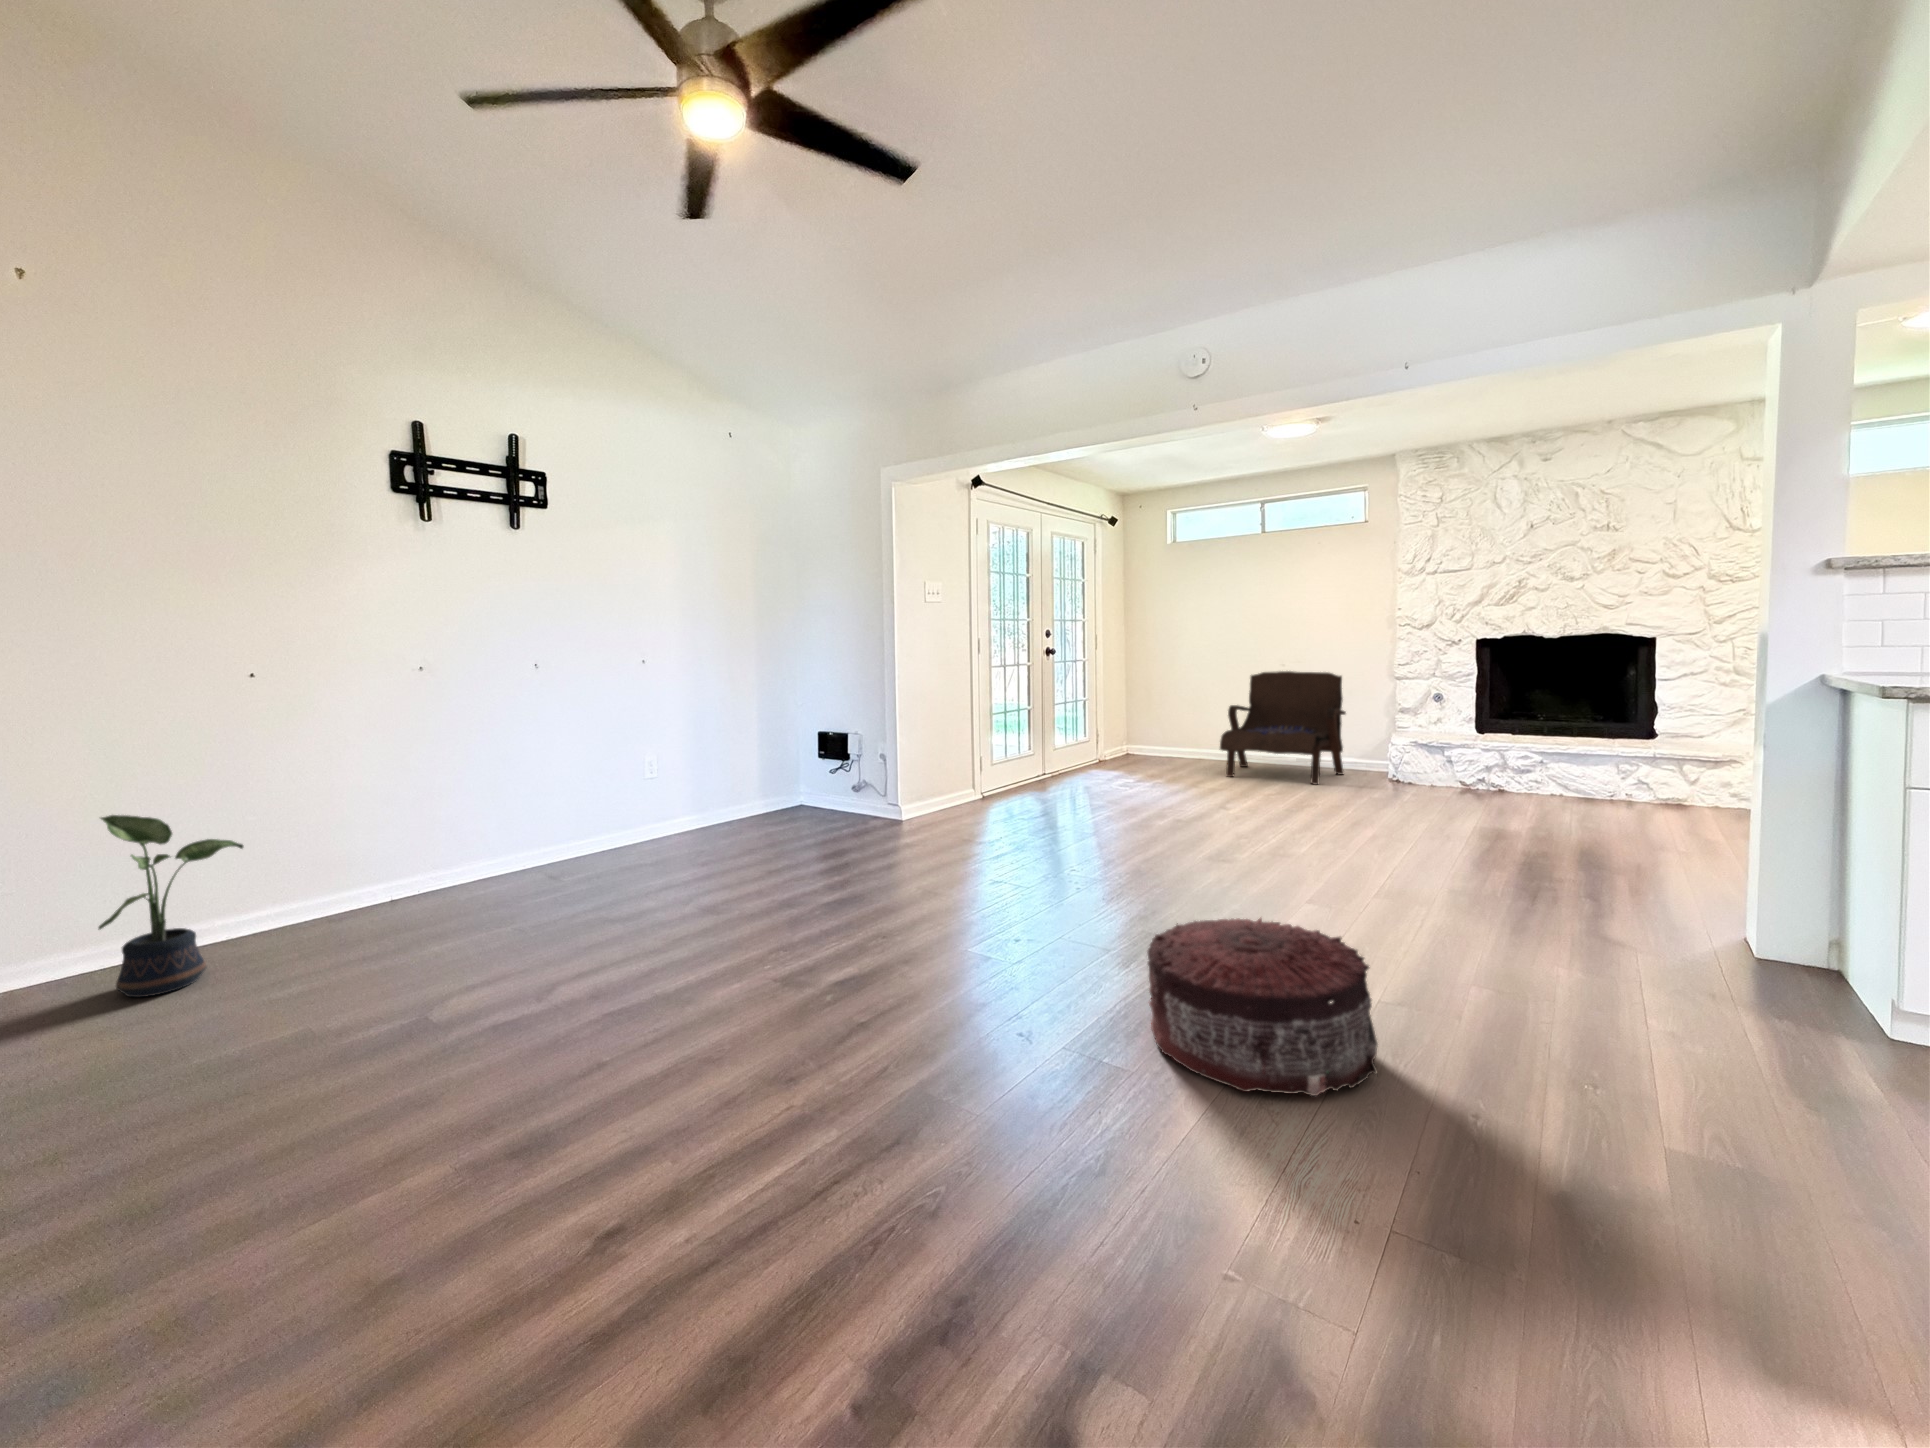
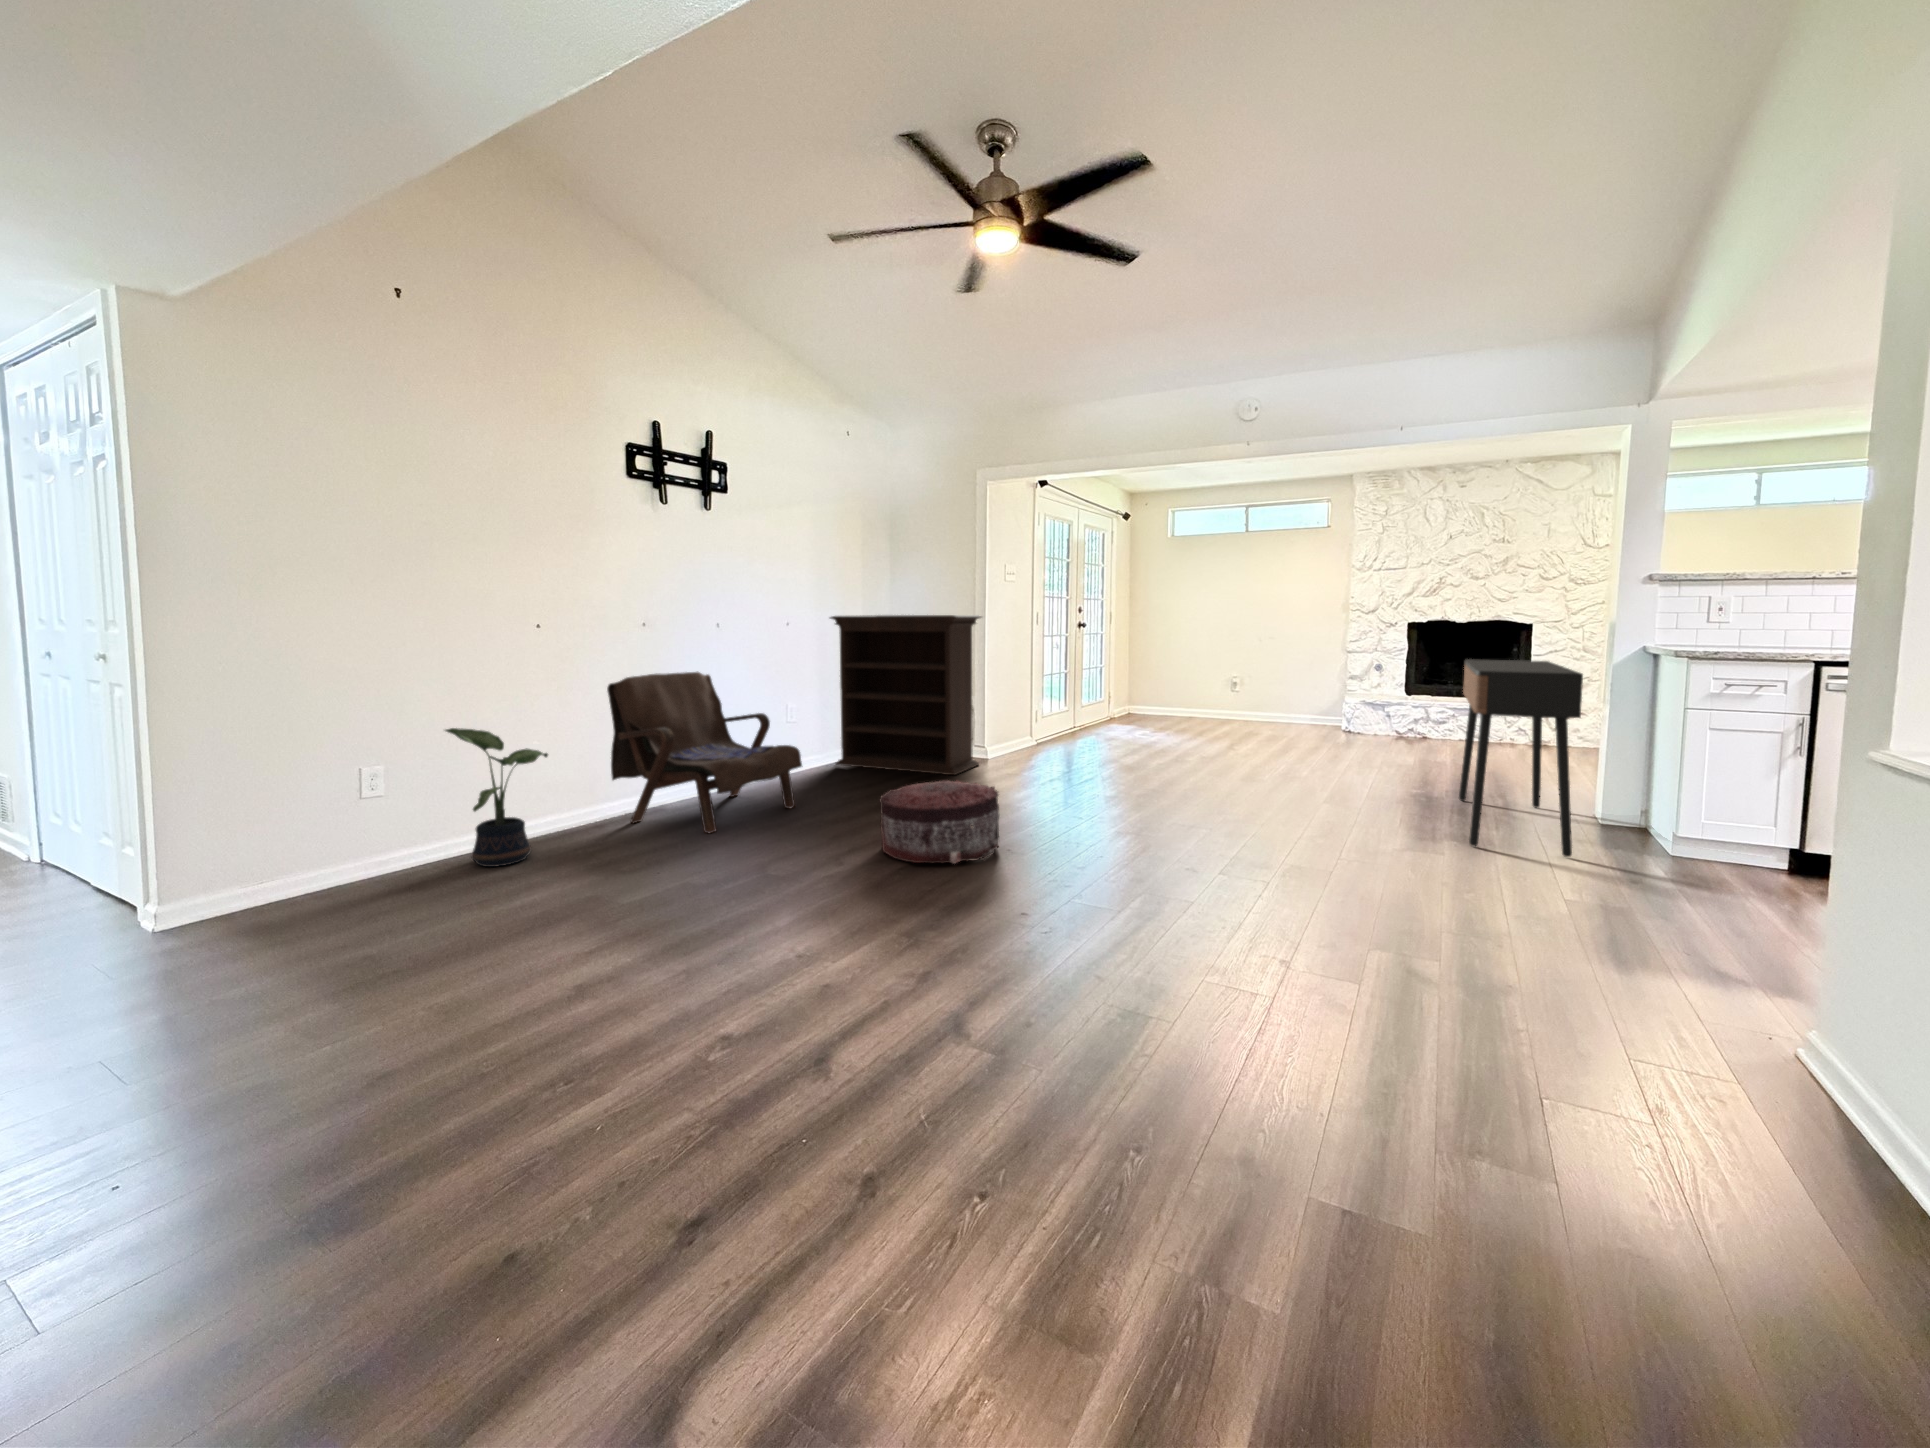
bookshelf: none [702,646,885,849] -> present [830,615,981,775]
armchair: present [1220,671,1346,785] -> present [607,672,802,833]
console table: none [1520,702,1710,1045] -> present [1459,659,1583,857]
pouf: present [1147,918,1378,1096] -> present [879,781,1000,864]

